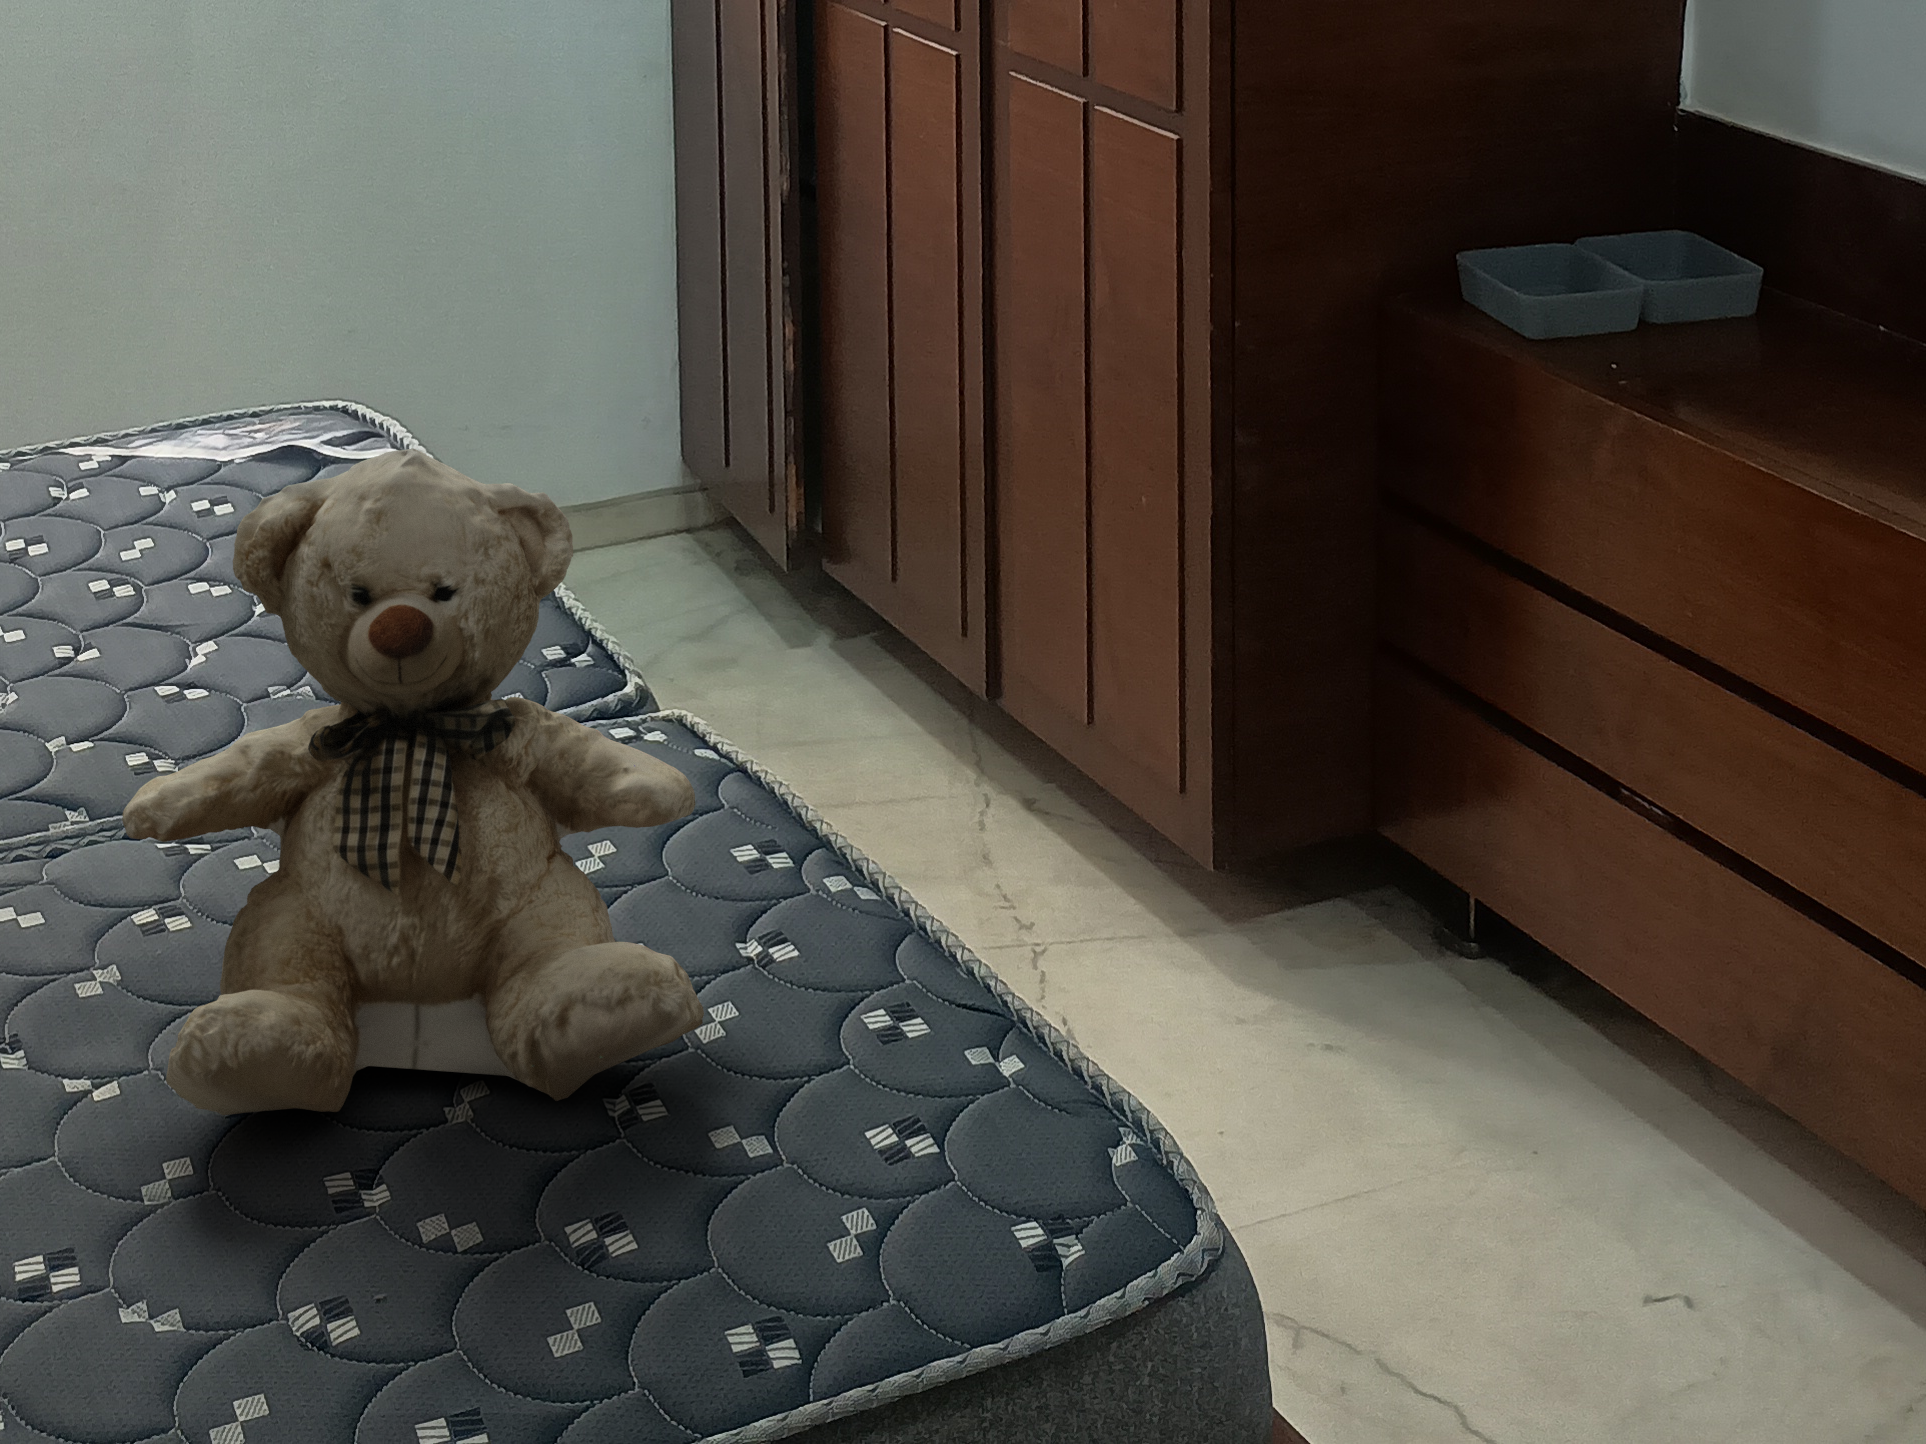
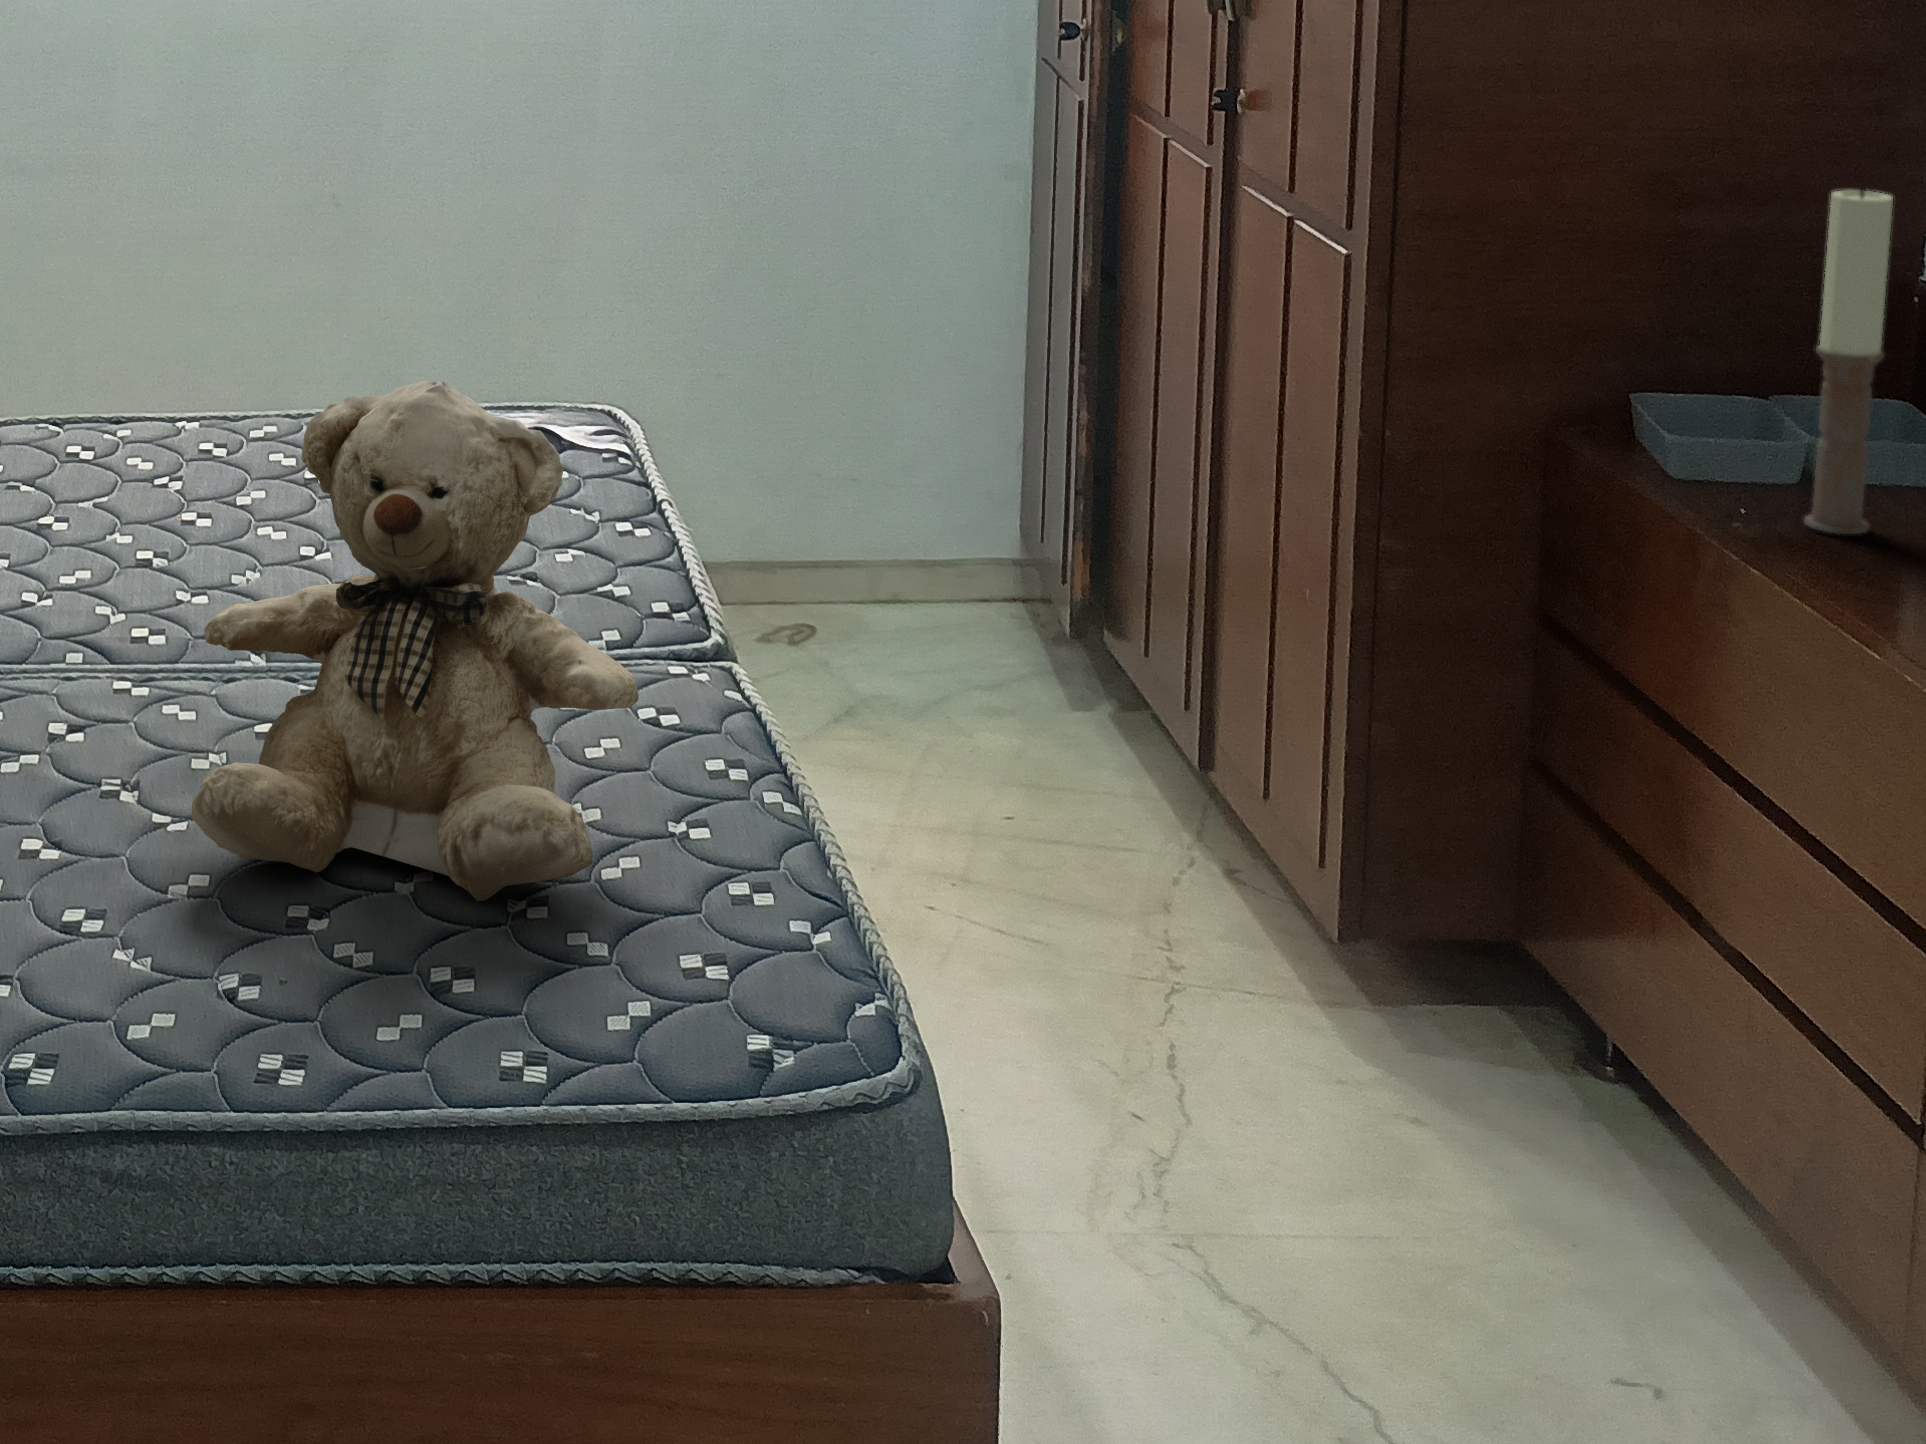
candle: none [1676,31,1740,378] -> present [1804,185,1893,534]

